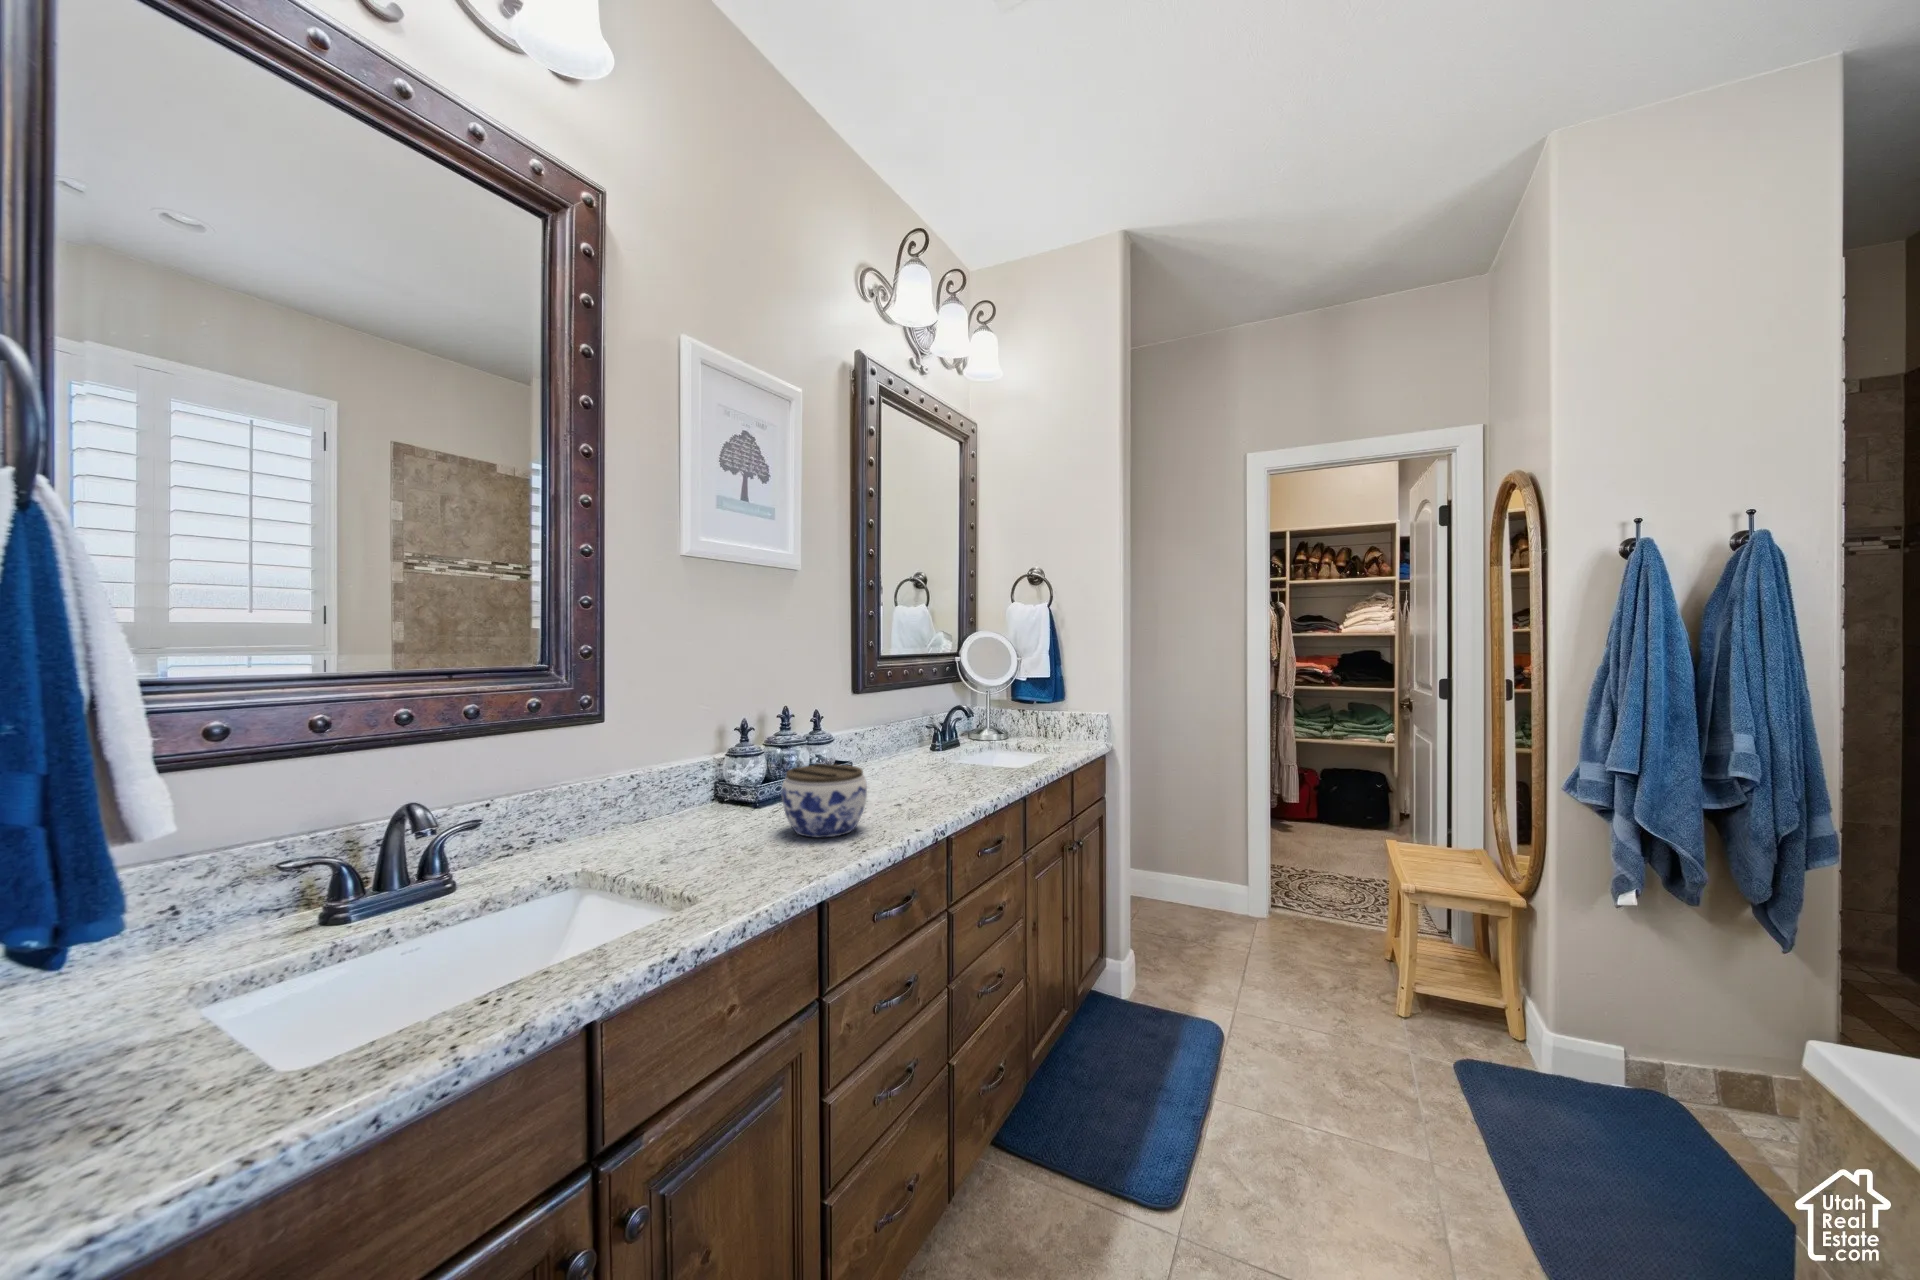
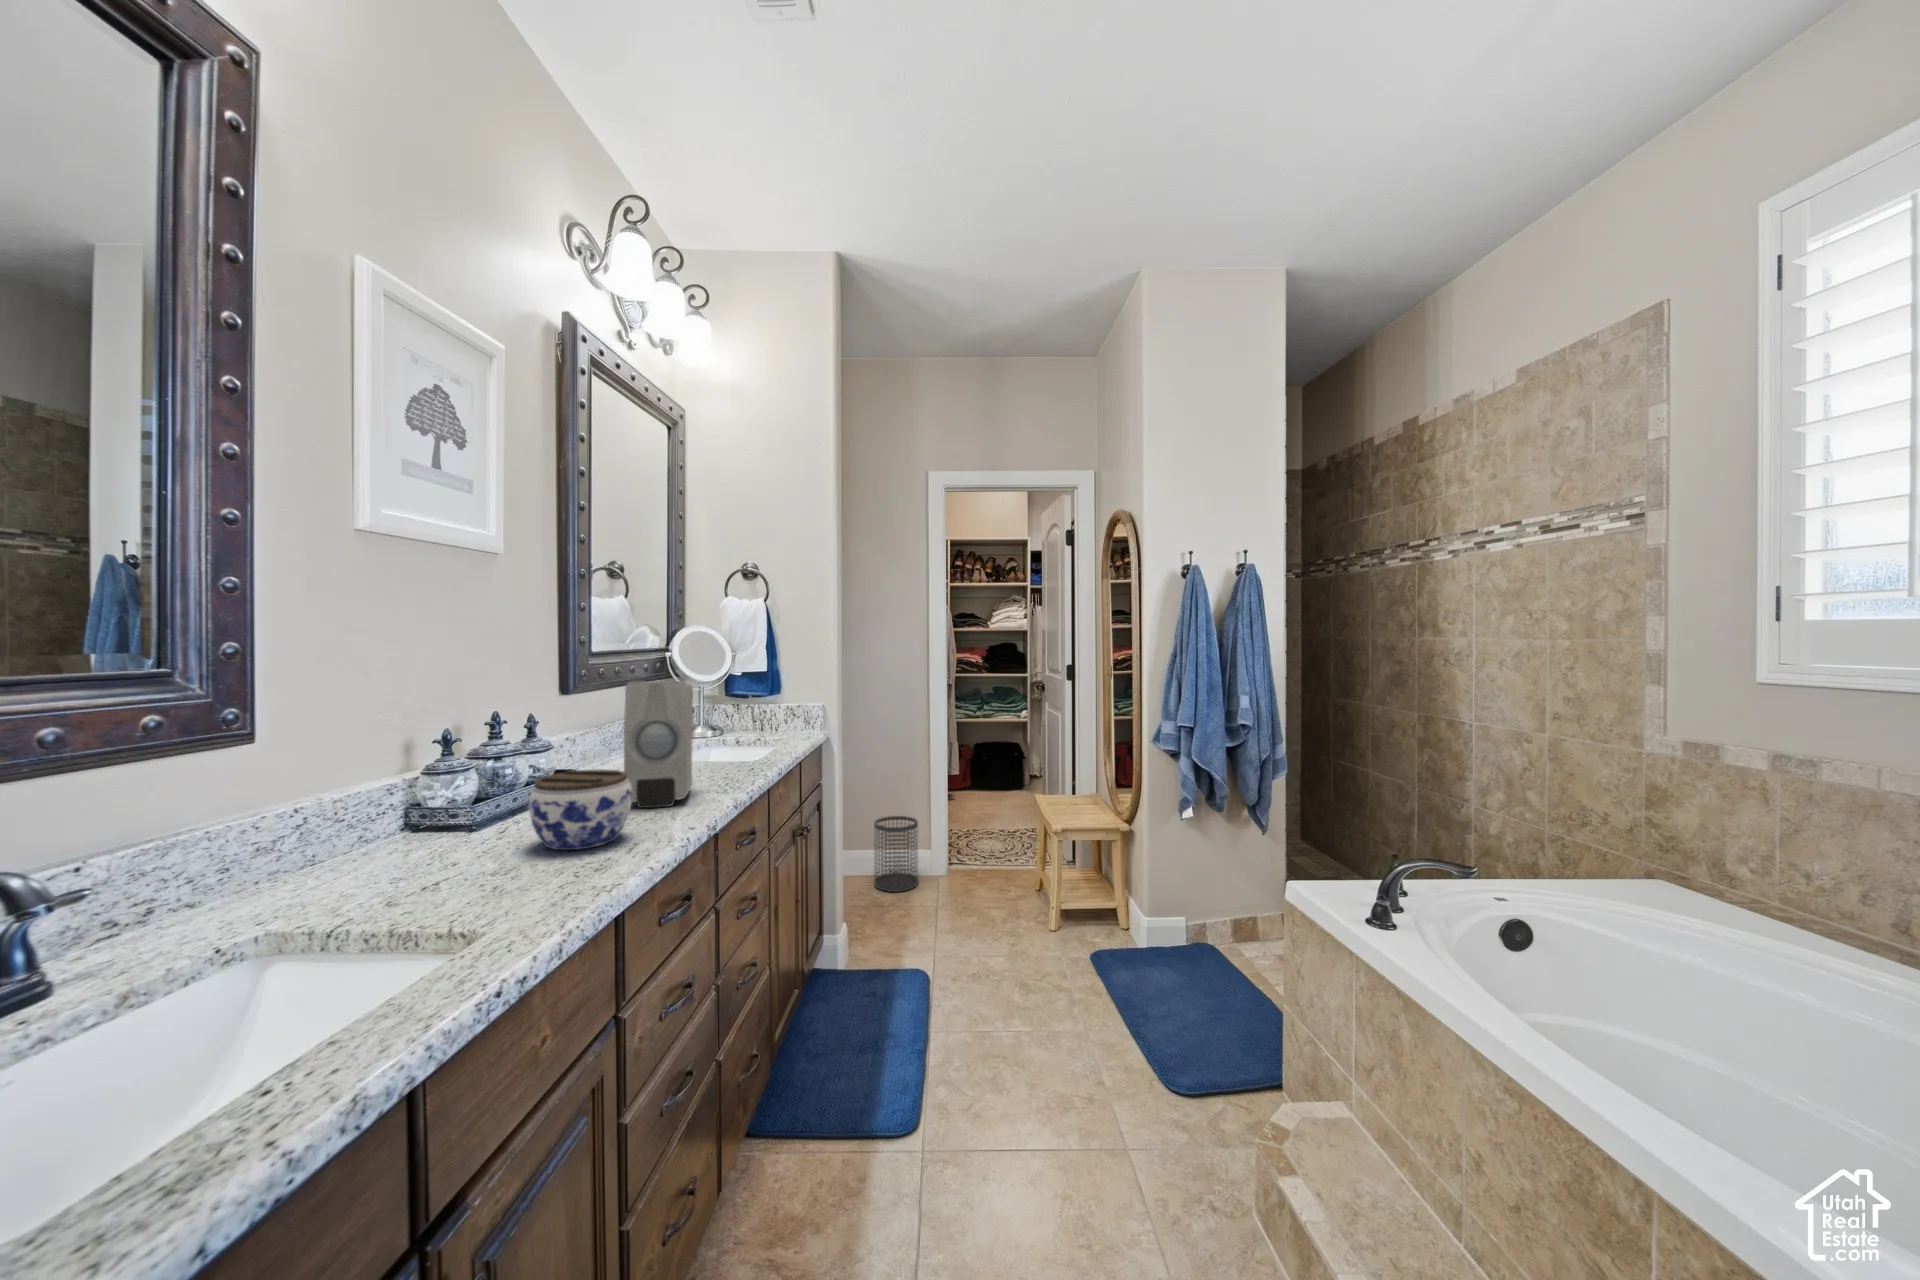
soap dispenser: none [878,684,949,806] -> present [624,681,693,808]
wastebasket: none [1184,842,1235,928] -> present [874,816,918,892]

